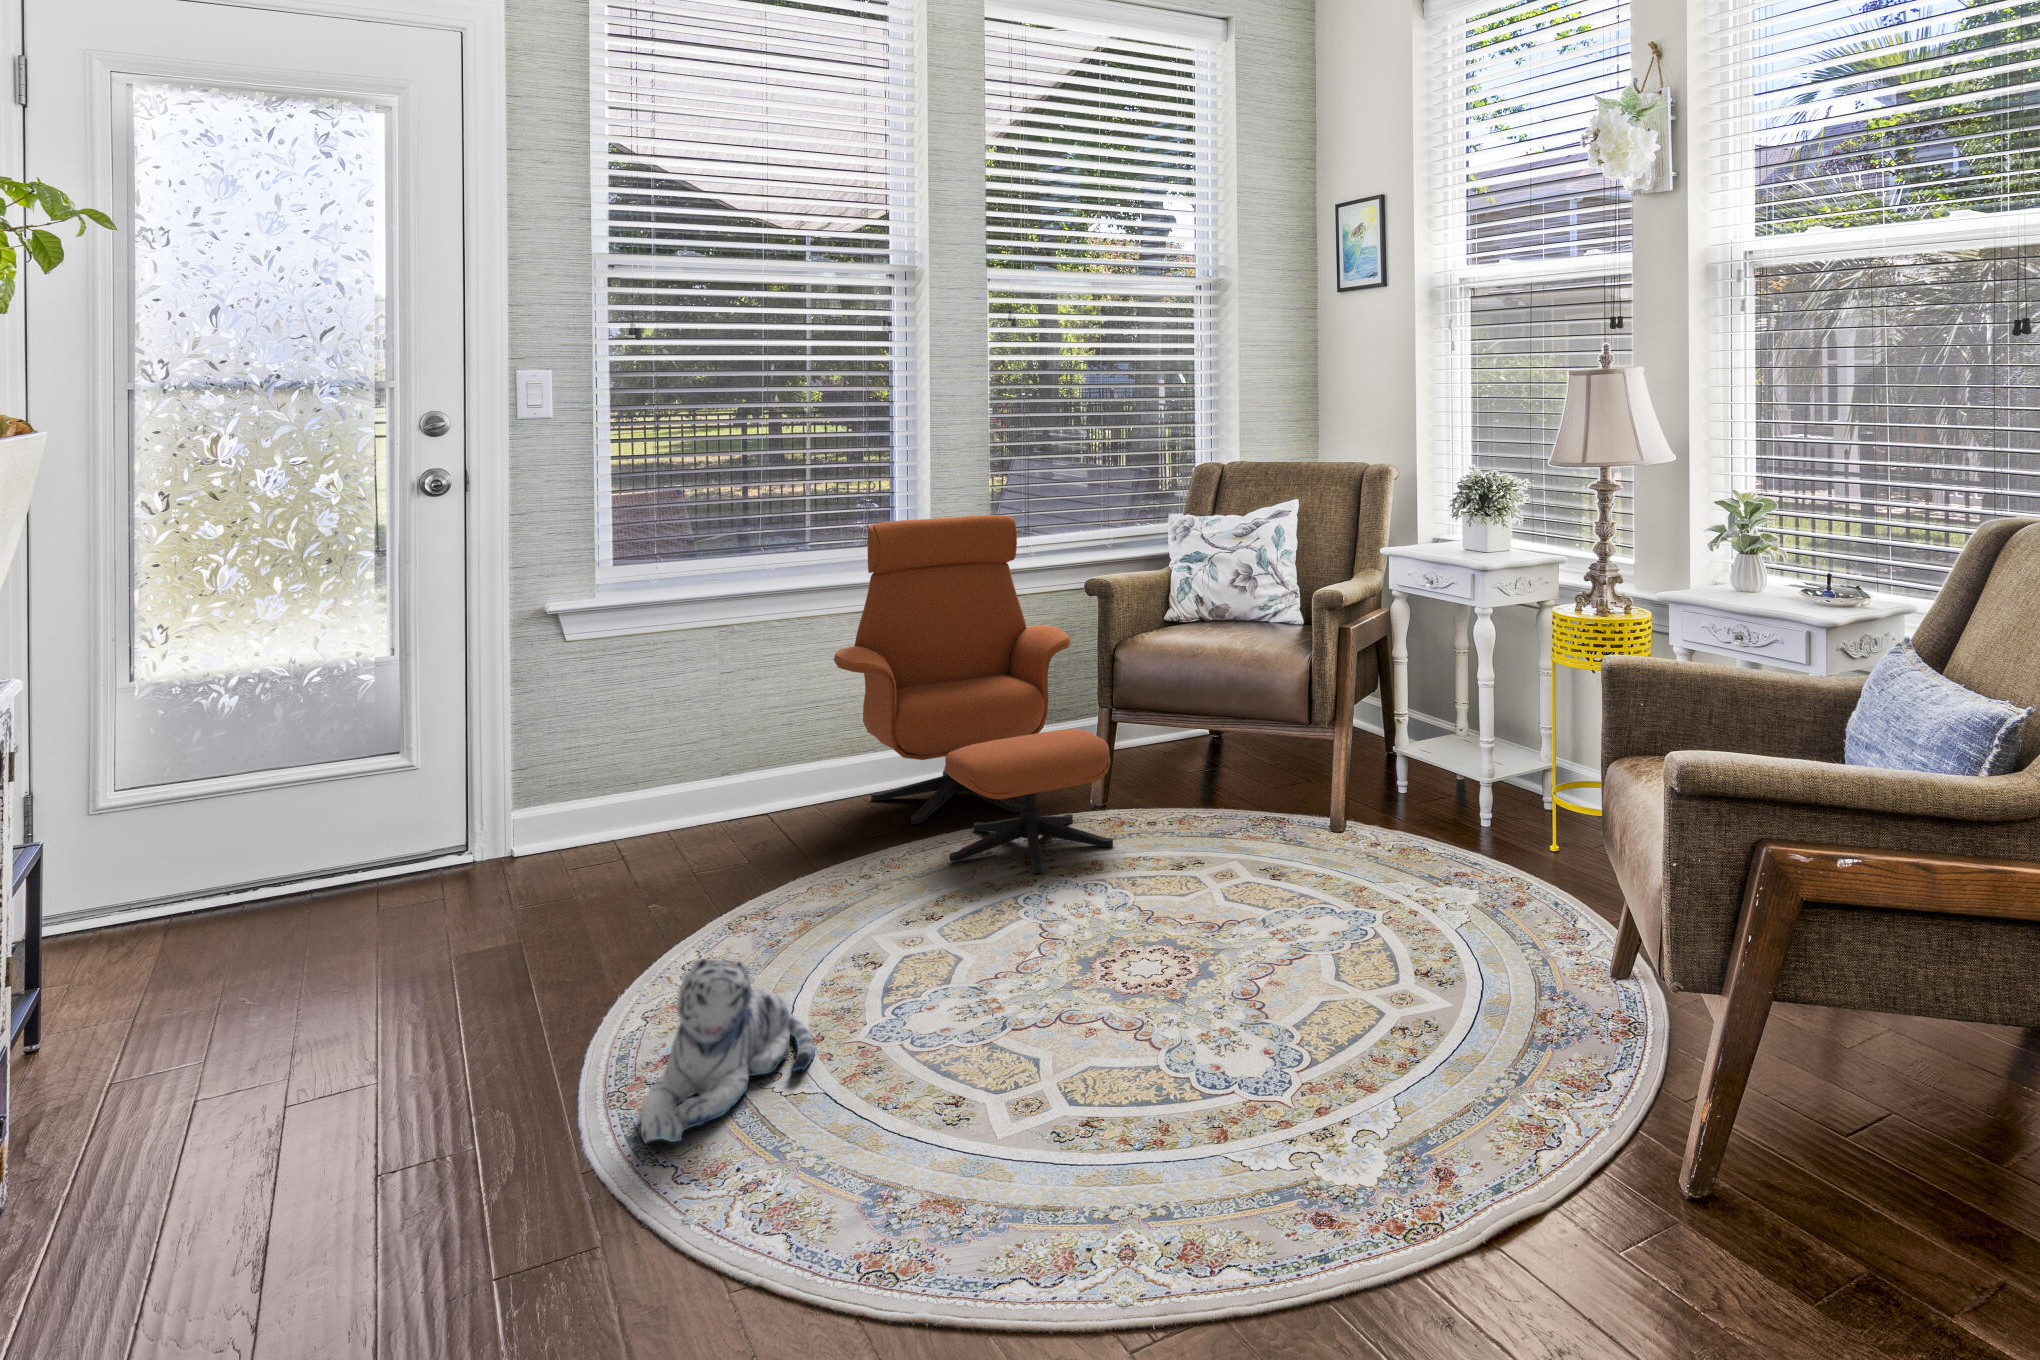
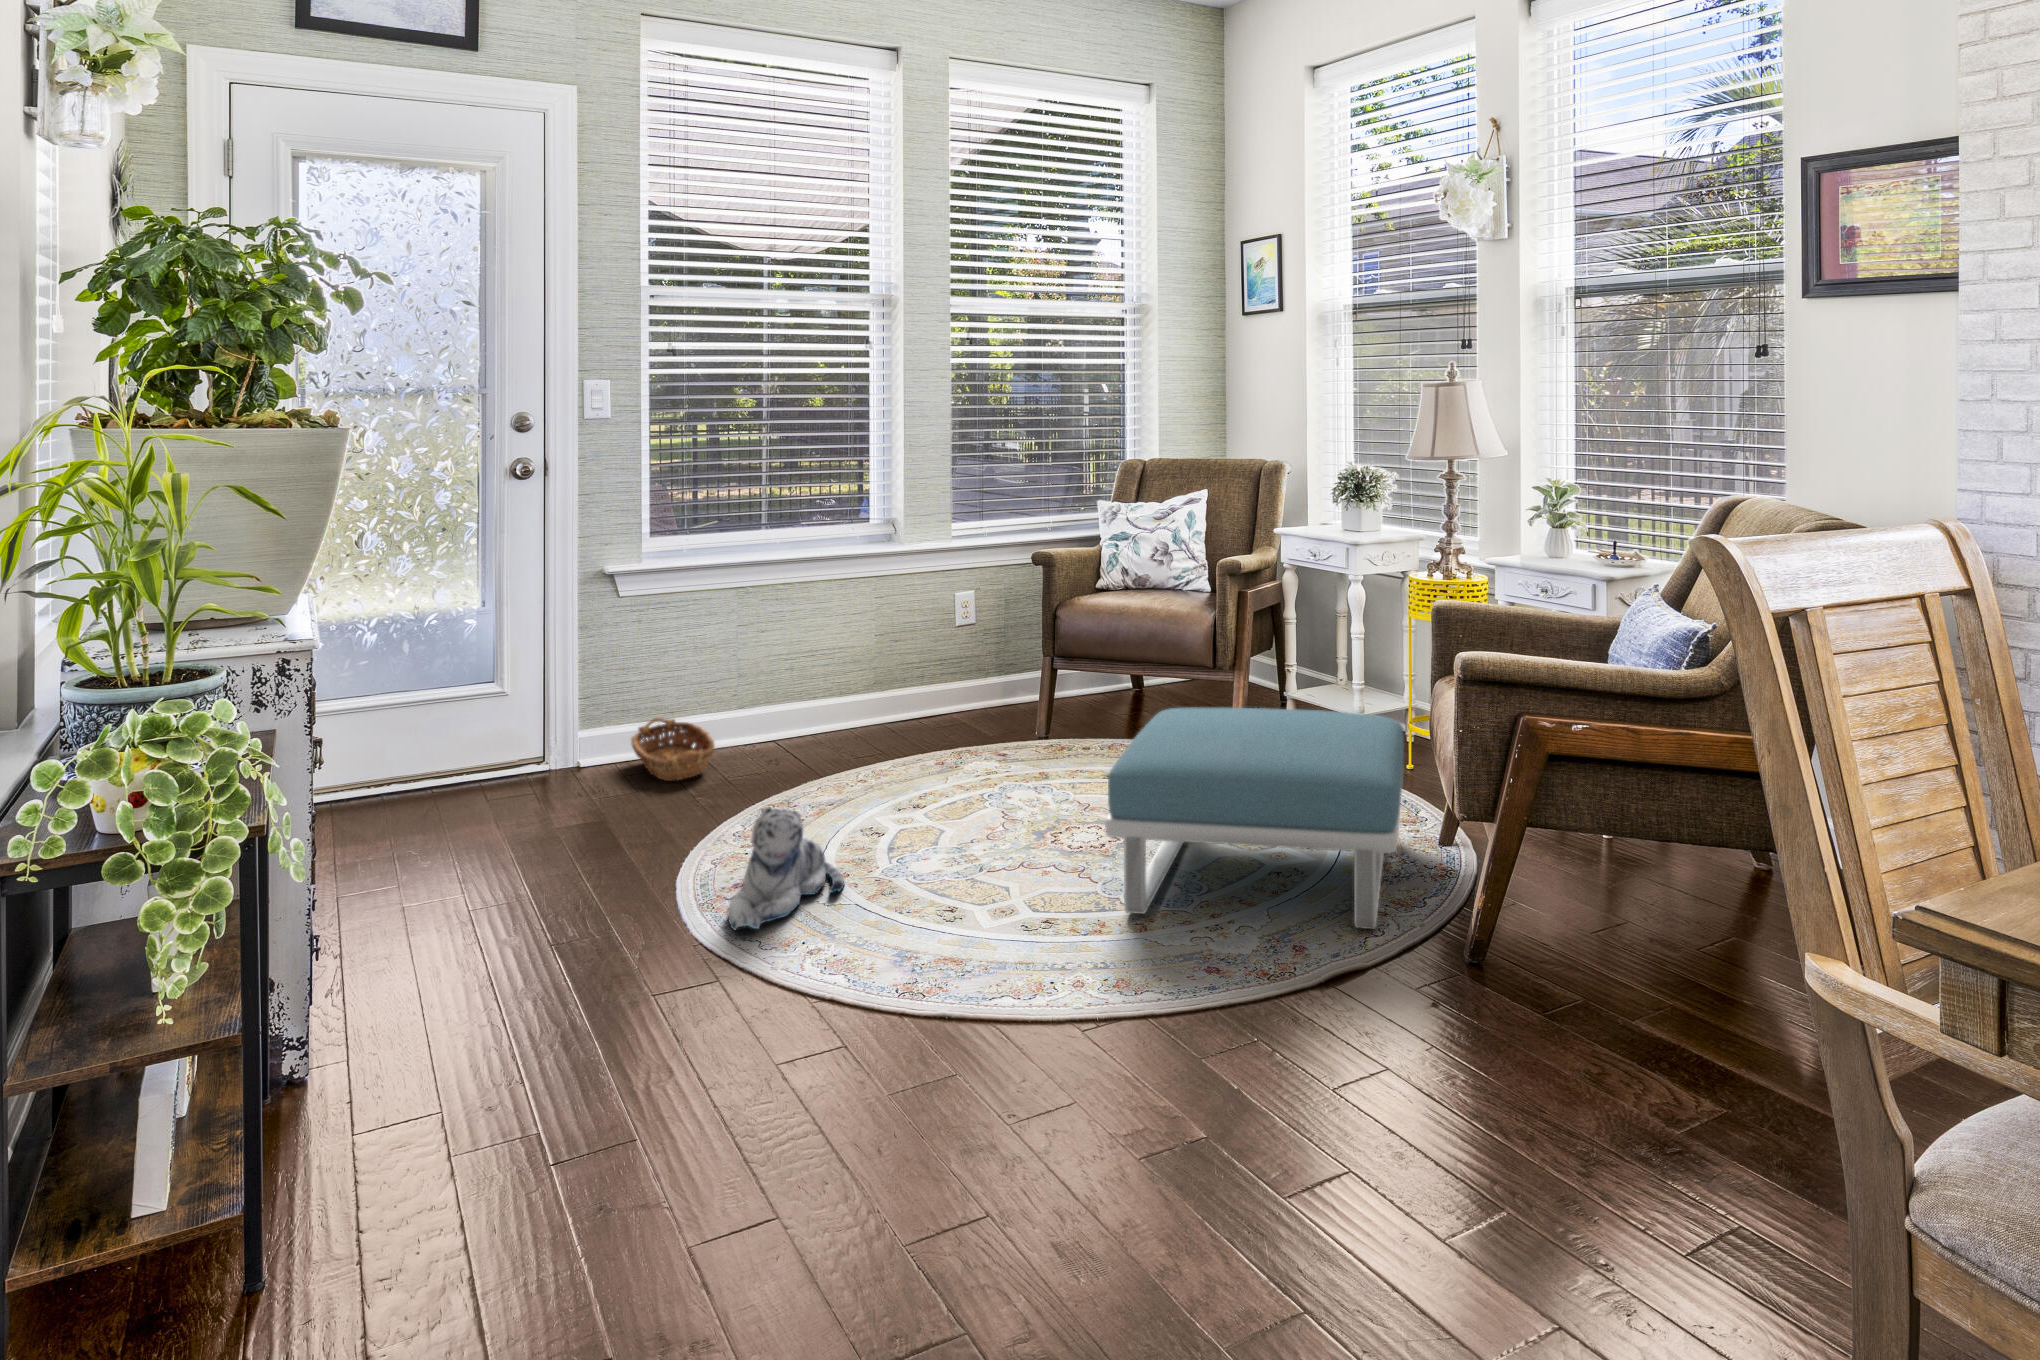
lounge chair: present [834,515,1113,873] -> none [830,501,1056,778]
basket: none [552,792,702,891] -> present [631,718,715,781]
footstool: none [1168,796,1577,1135] -> present [1105,707,1404,929]

